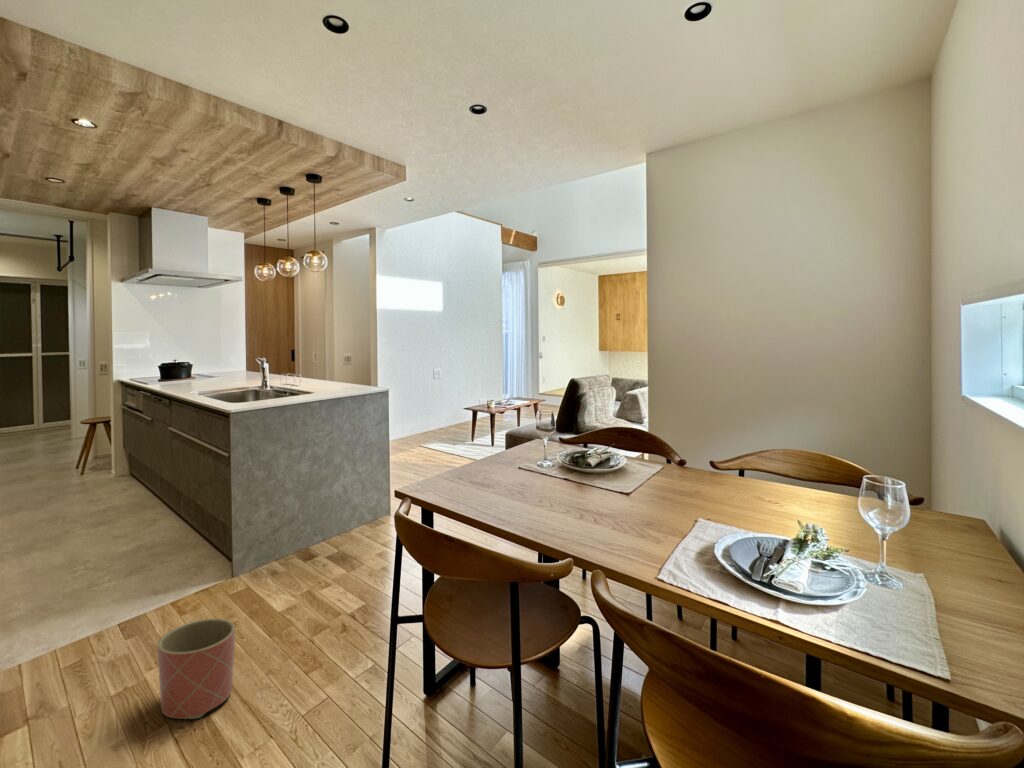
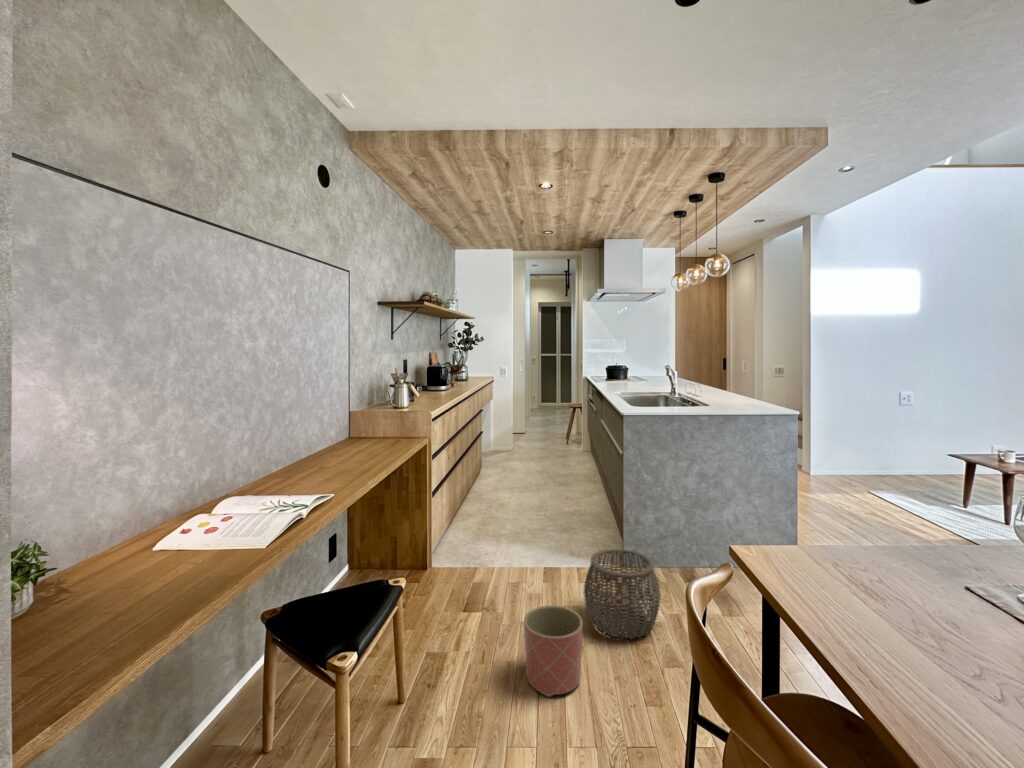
woven basket: none [209,547,297,639] -> present [584,549,661,639]

